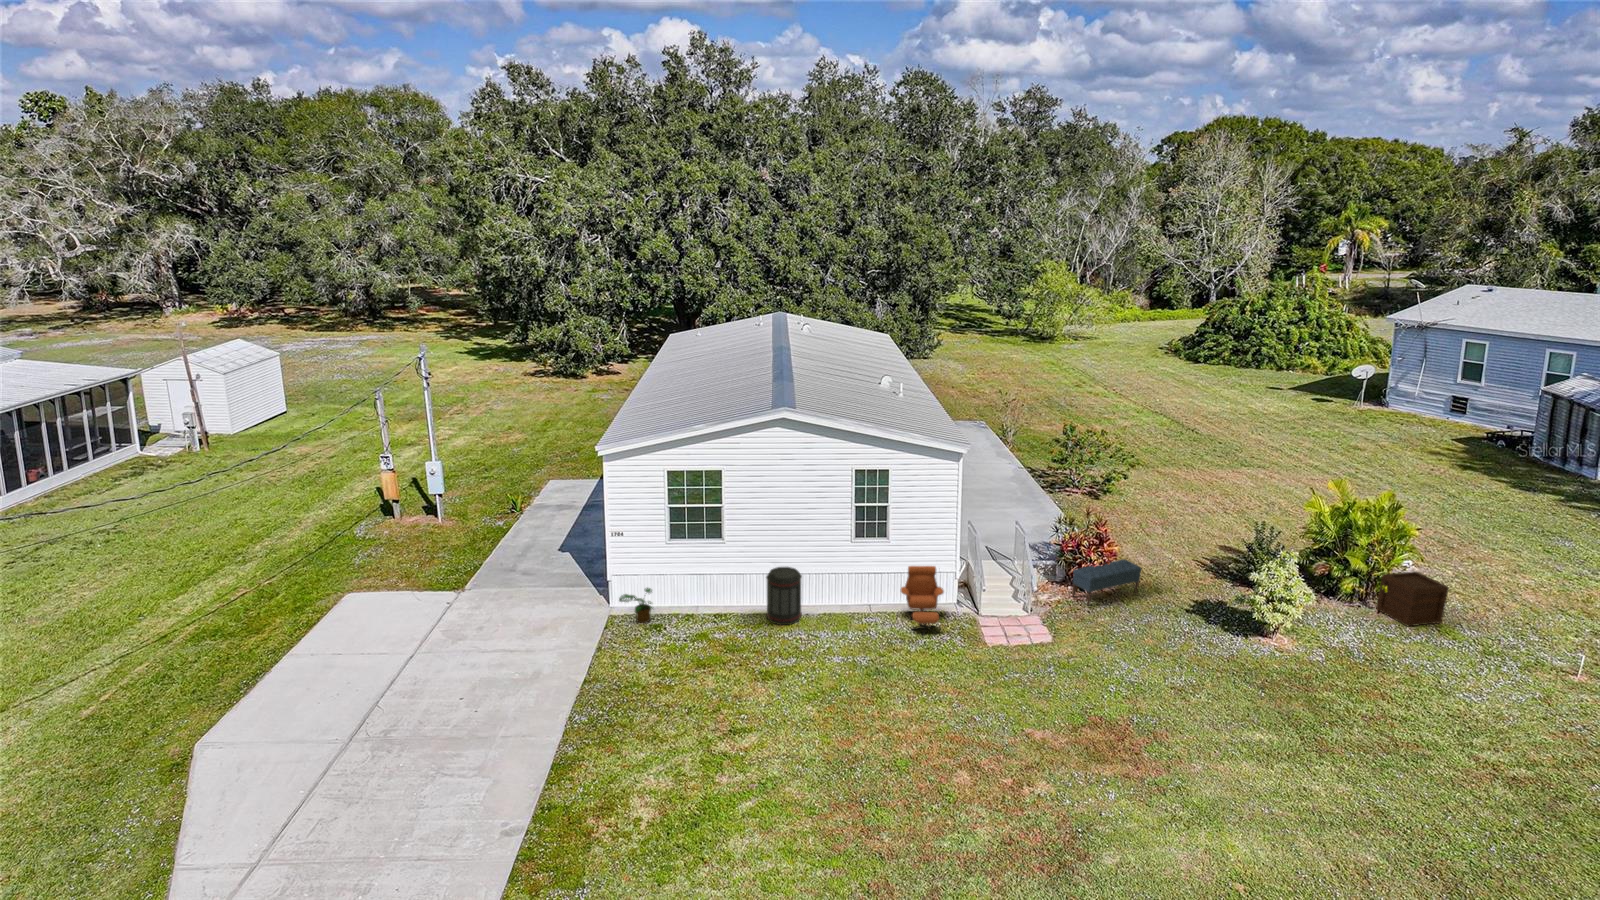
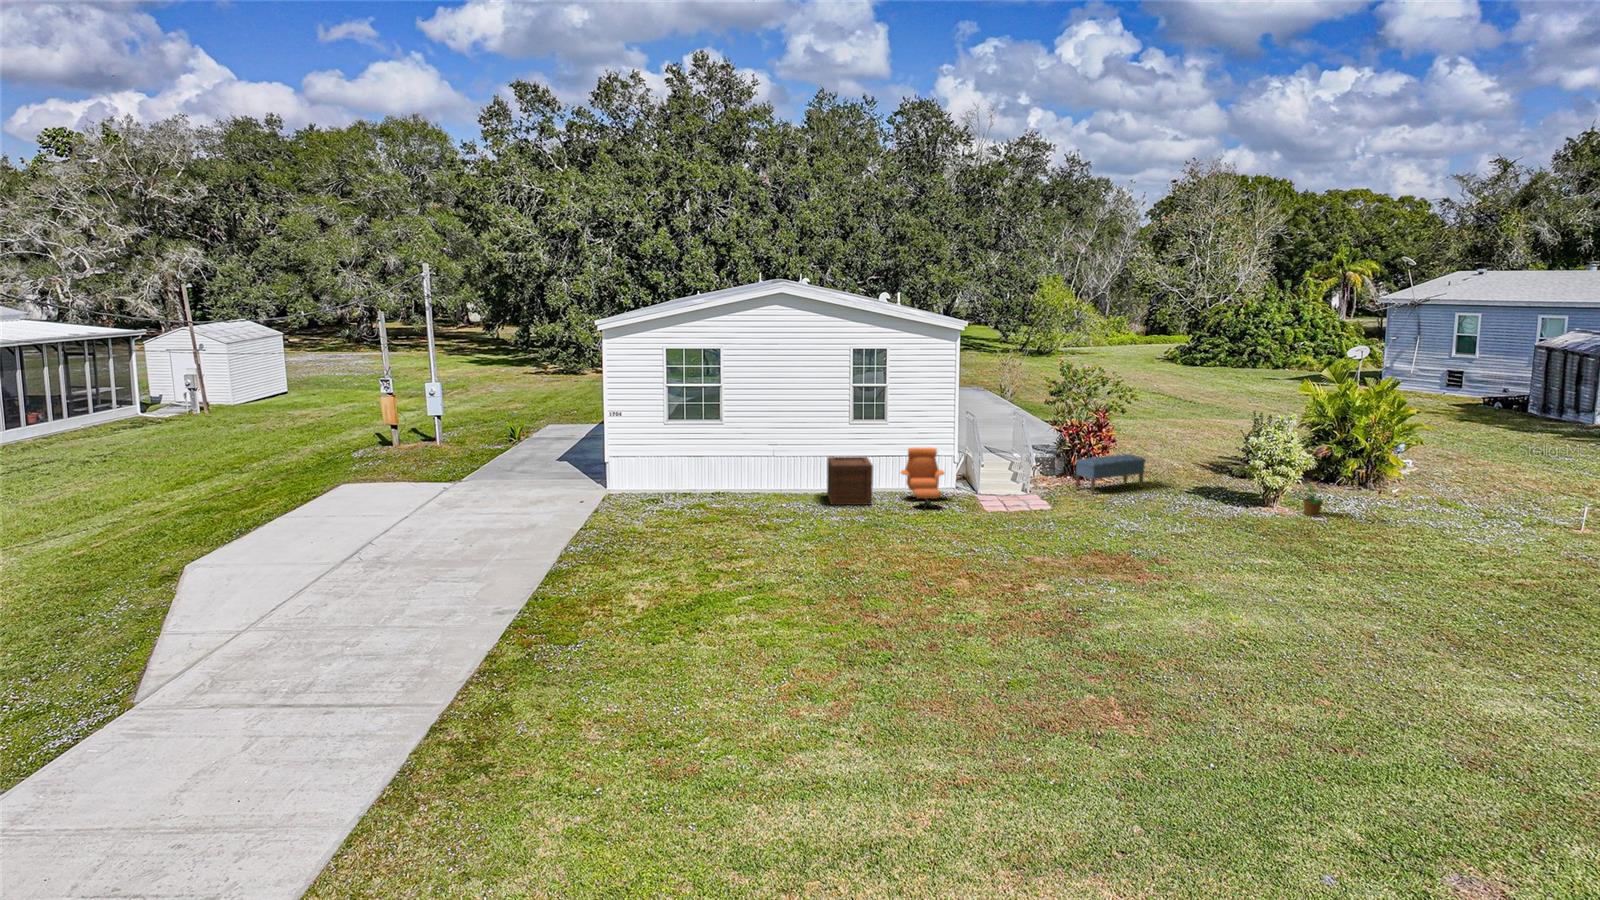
trash can: present [766,567,802,625] -> none [764,449,800,505]
wooden crate: present [1376,571,1449,626] -> present [827,457,873,505]
potted plant: present [619,588,653,623] -> present [1294,482,1323,516]

